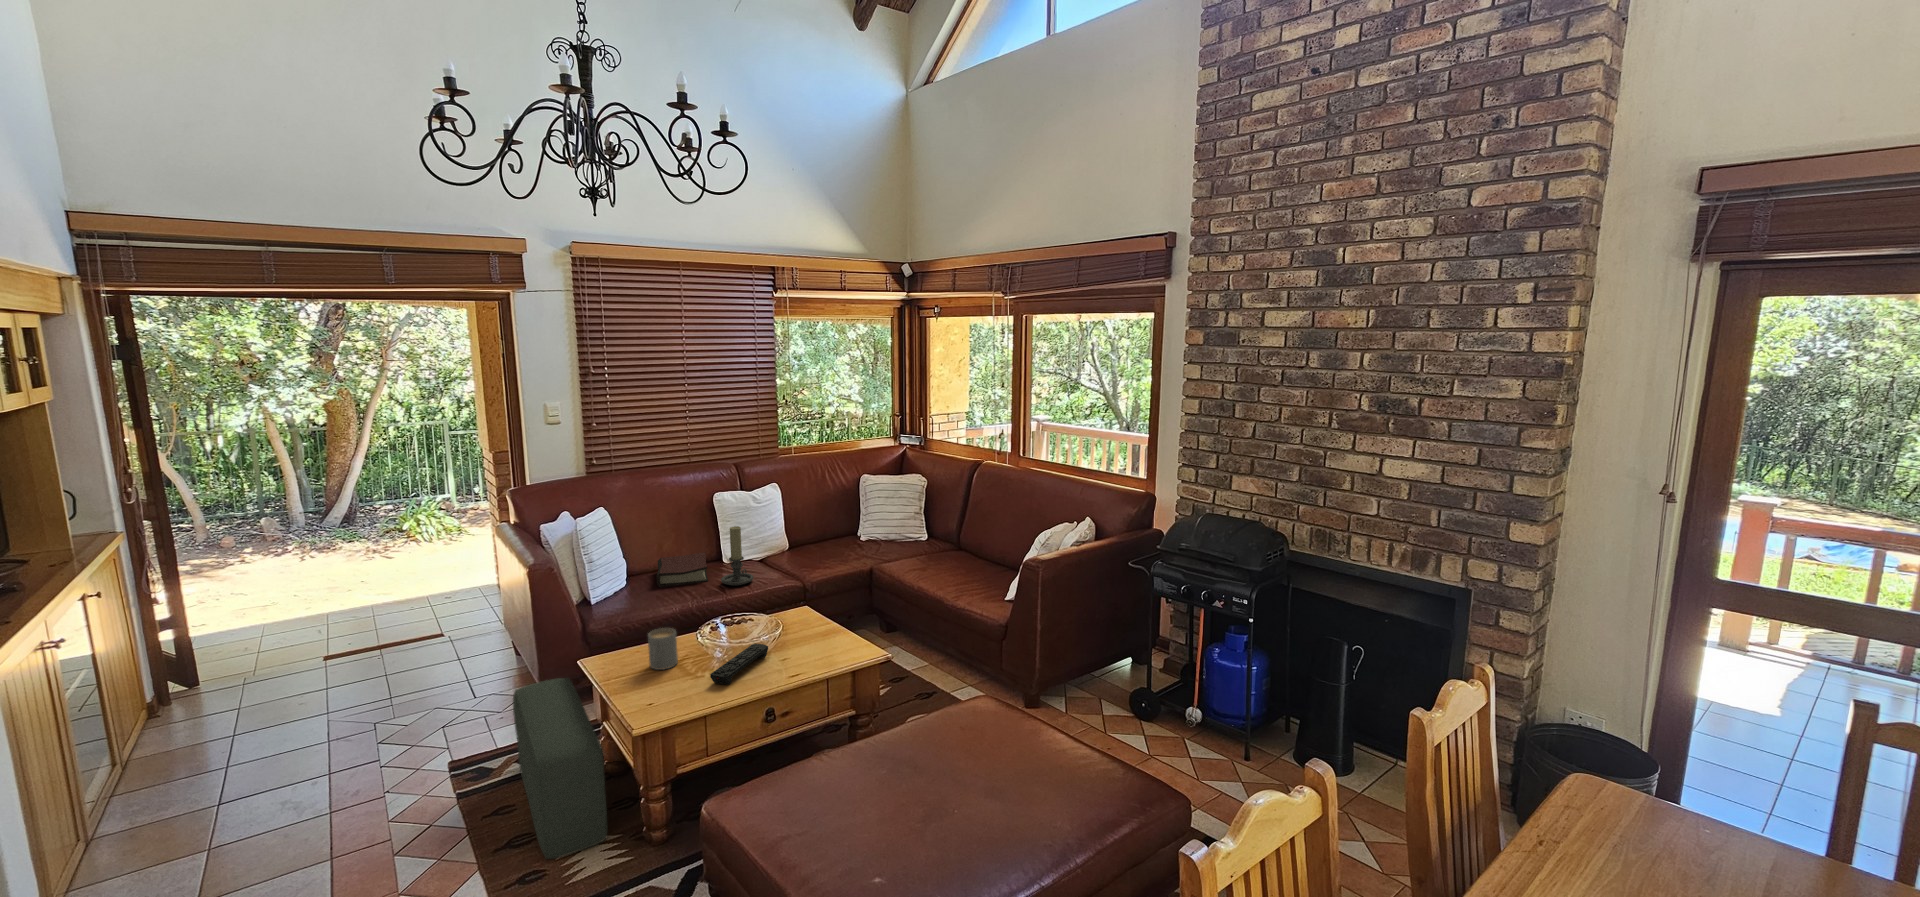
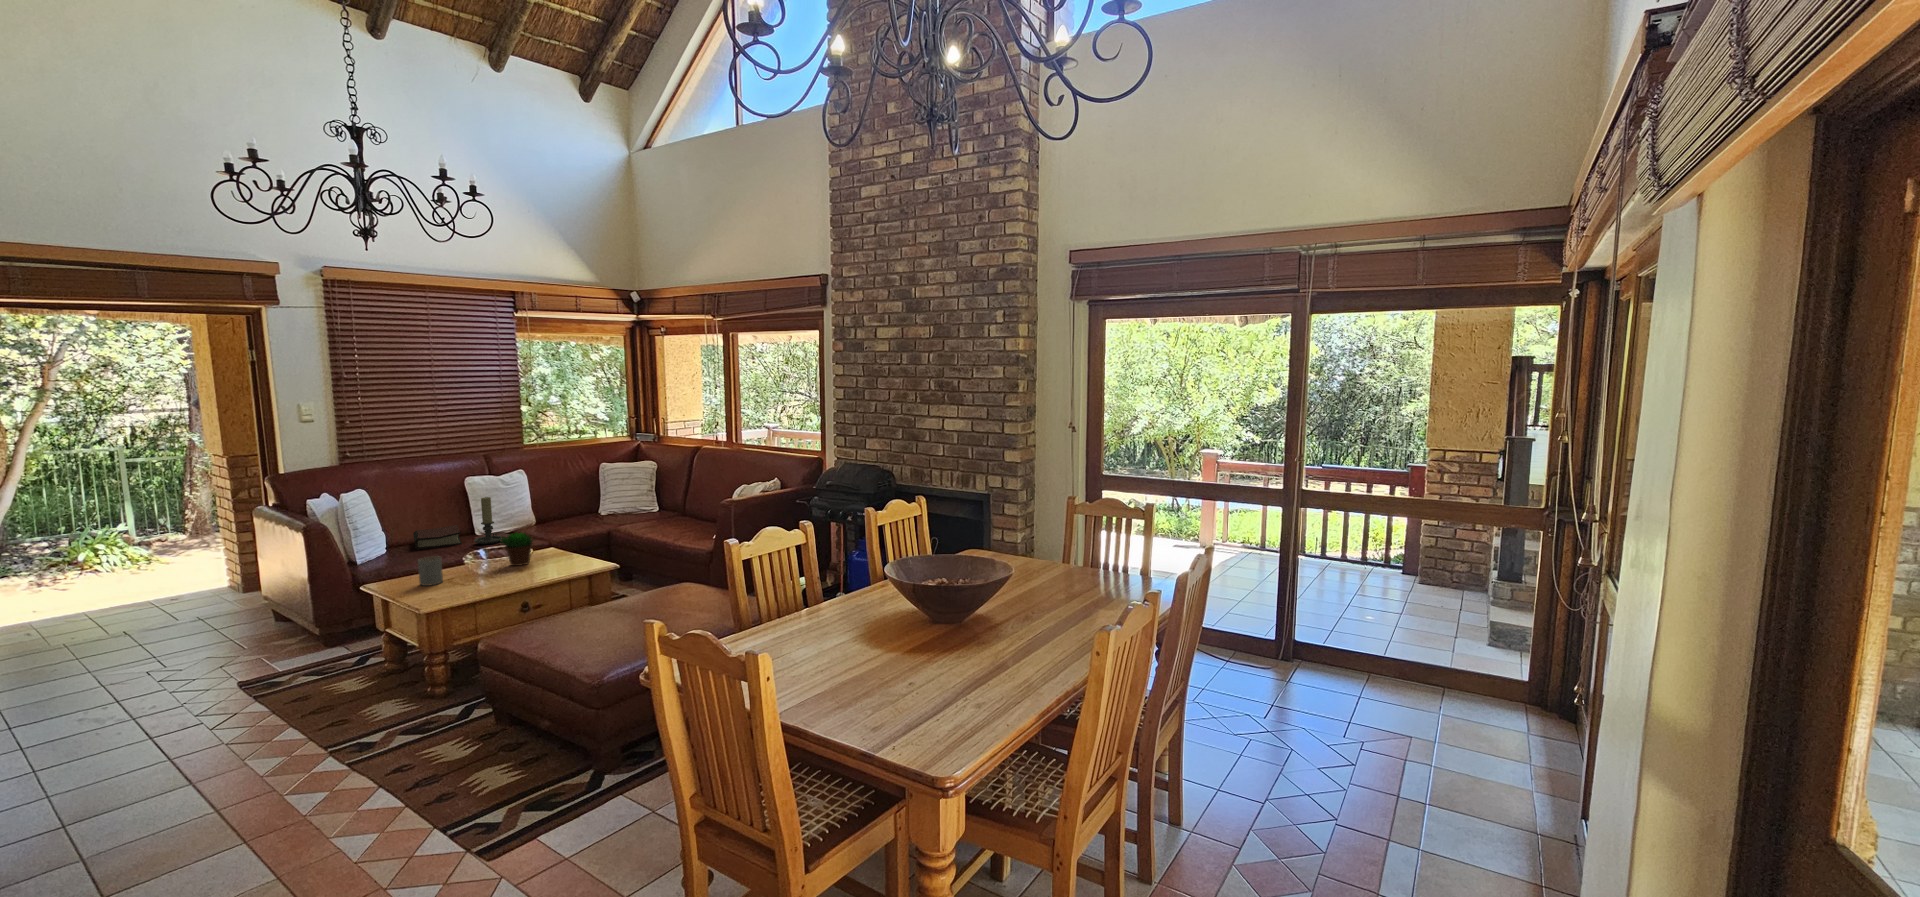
succulent plant: none [746,592,792,640] -> present [500,533,533,566]
remote control: present [710,644,768,685] -> none [472,565,517,587]
pouf: present [513,678,607,859] -> none [299,602,392,711]

